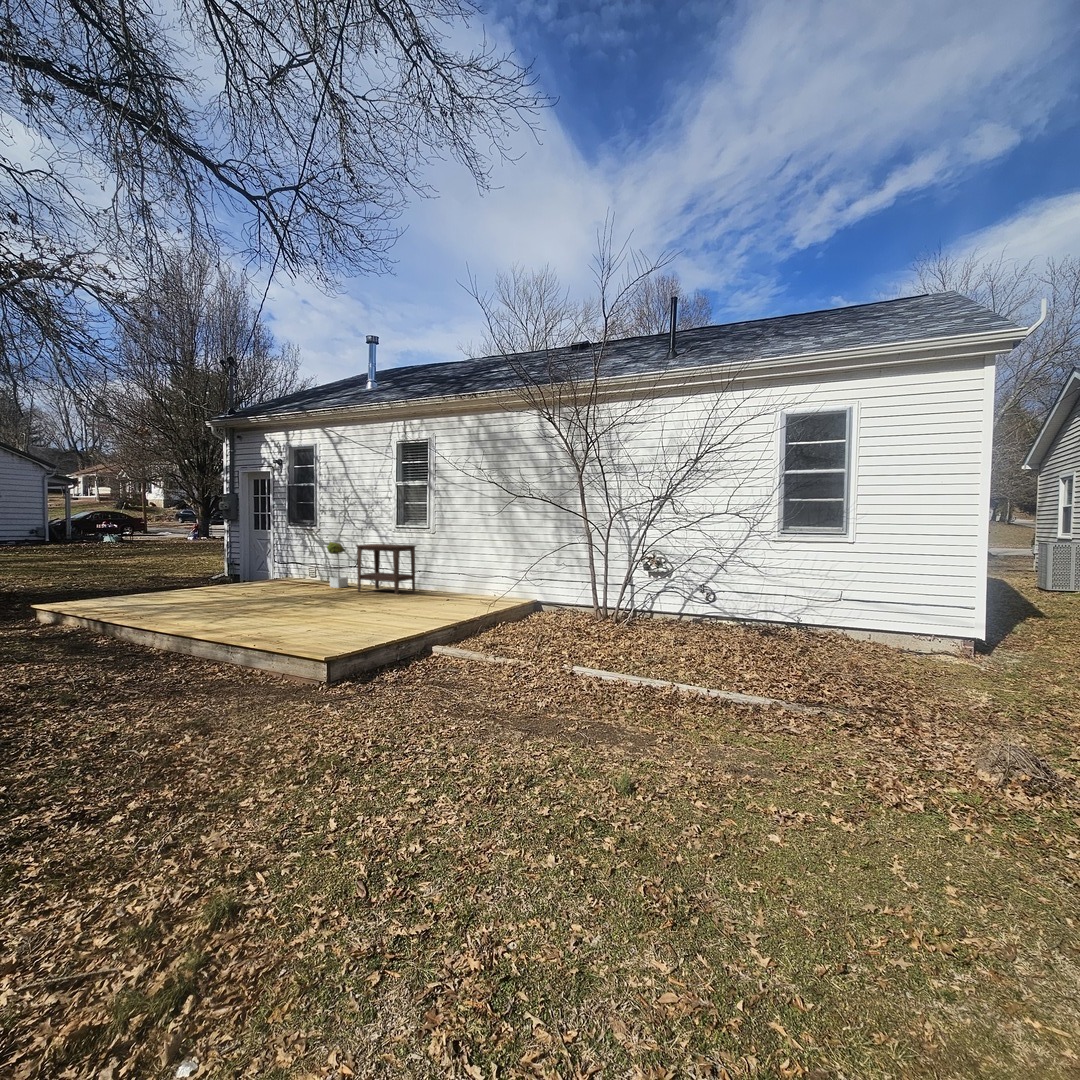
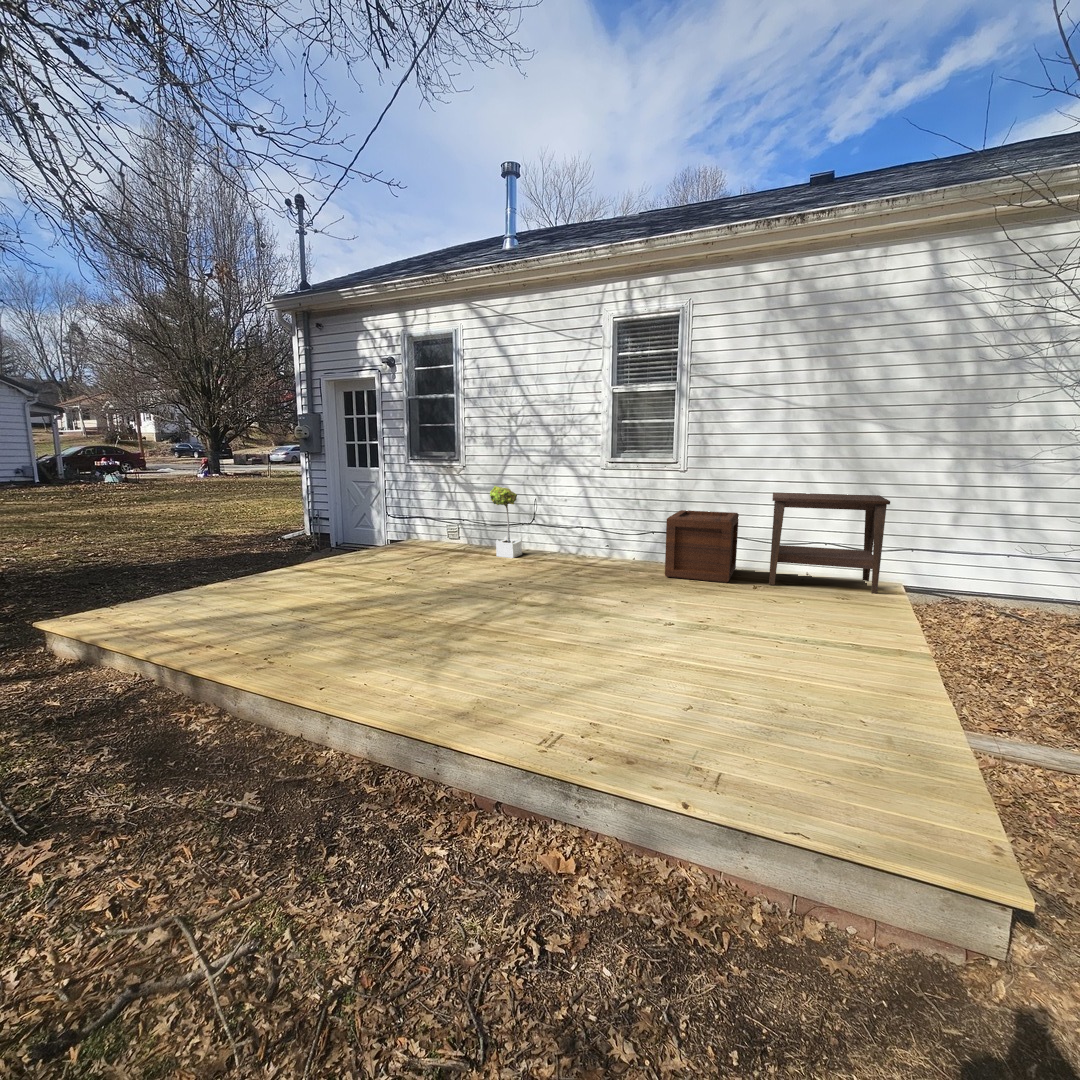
side table: present [356,544,416,595] -> present [769,493,890,594]
wooden crate: none [408,557,459,599] -> present [665,510,739,583]

